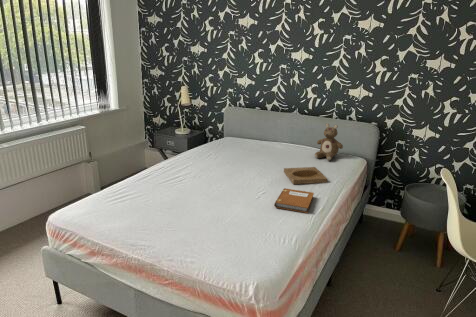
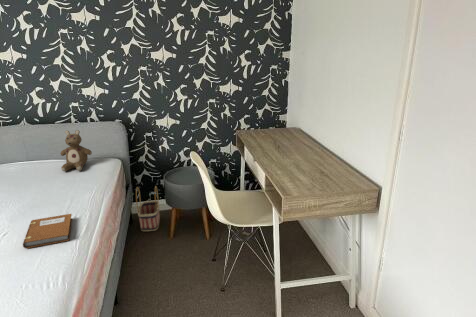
tray: present [284,167,327,184] -> none [26,183,84,211]
basket: none [368,190,395,237] -> present [136,186,160,231]

